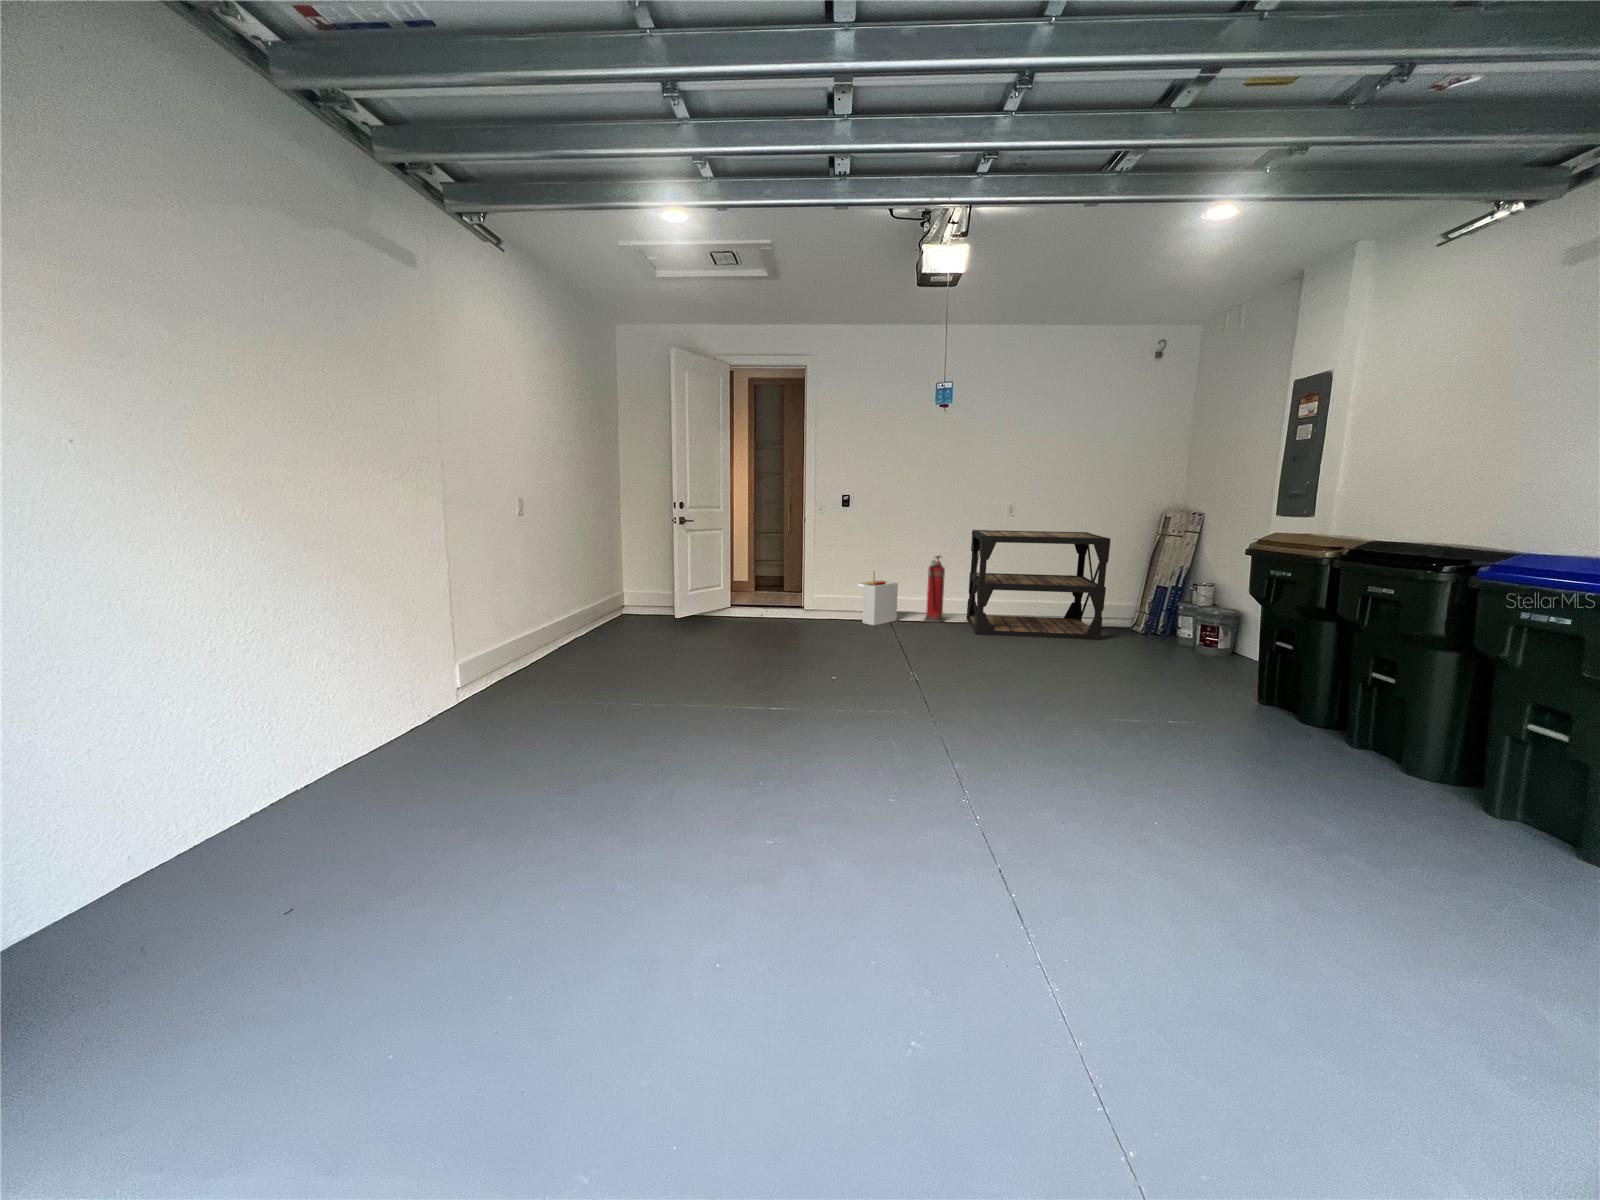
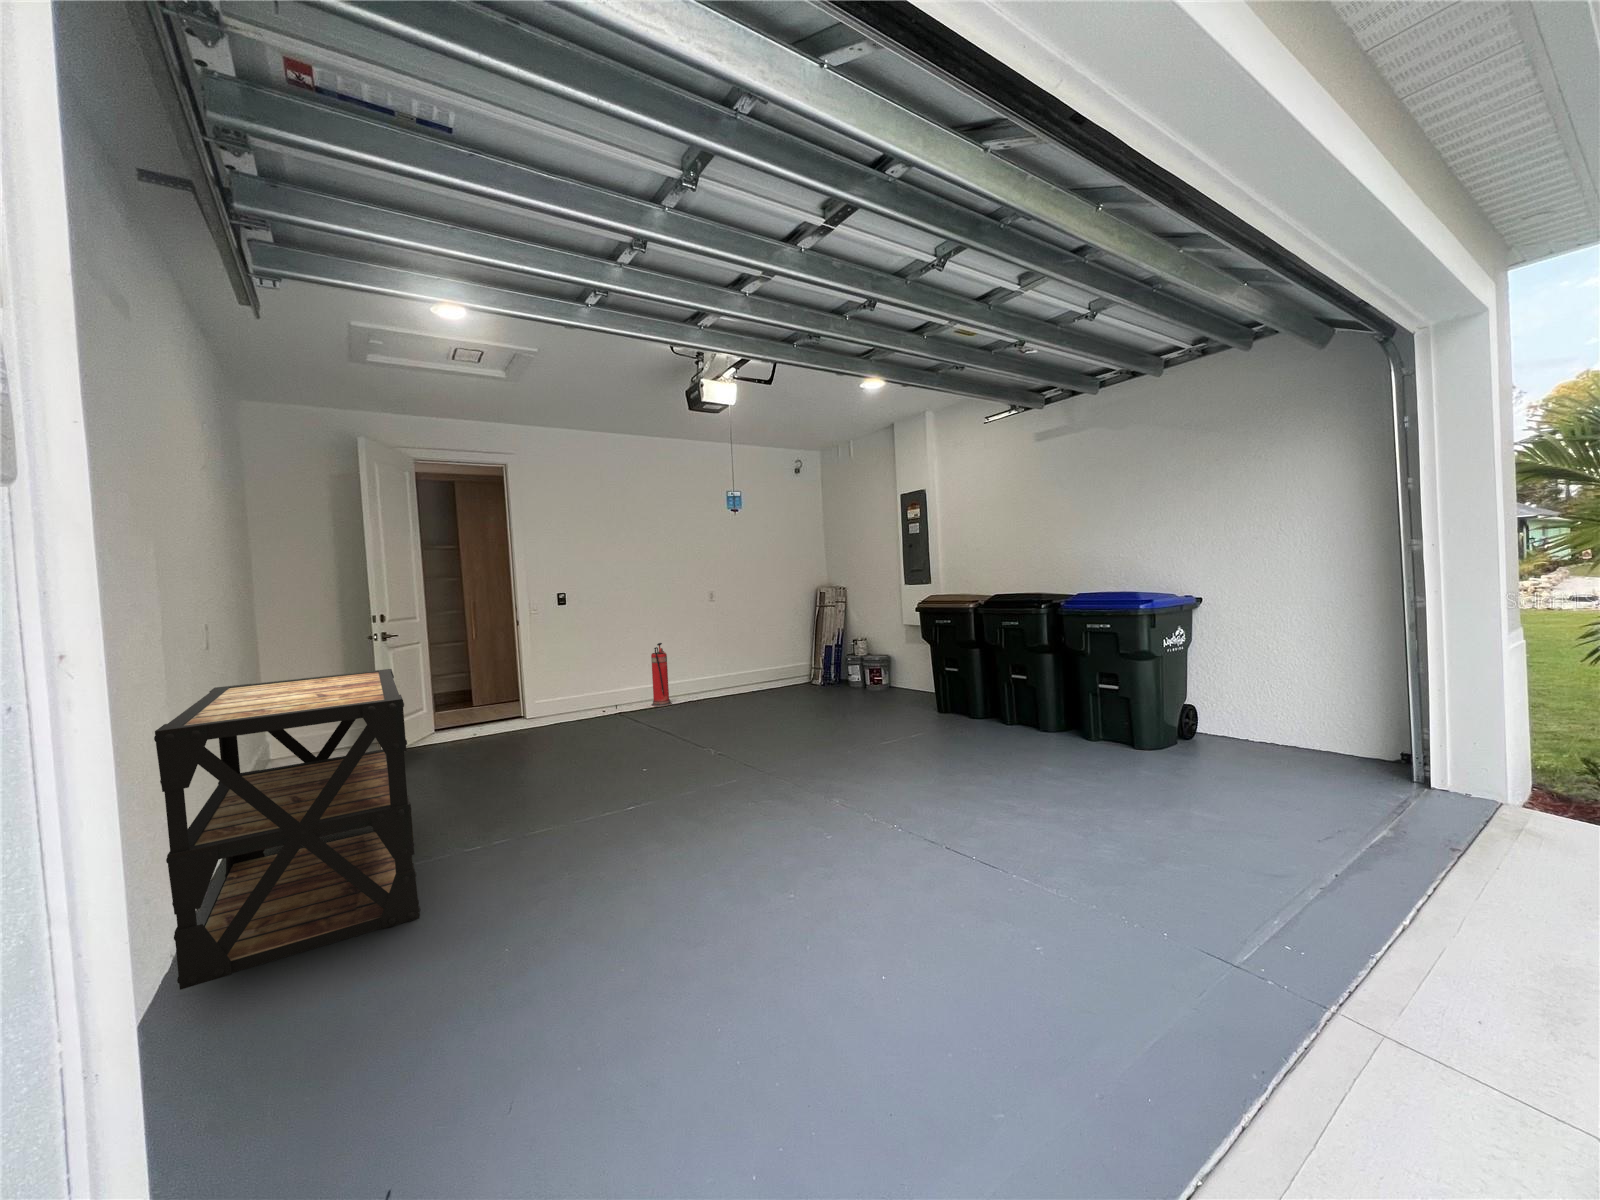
shelving unit: present [966,530,1111,640] -> present [154,669,420,990]
storage bin: present [858,571,898,625] -> none [590,666,629,719]

